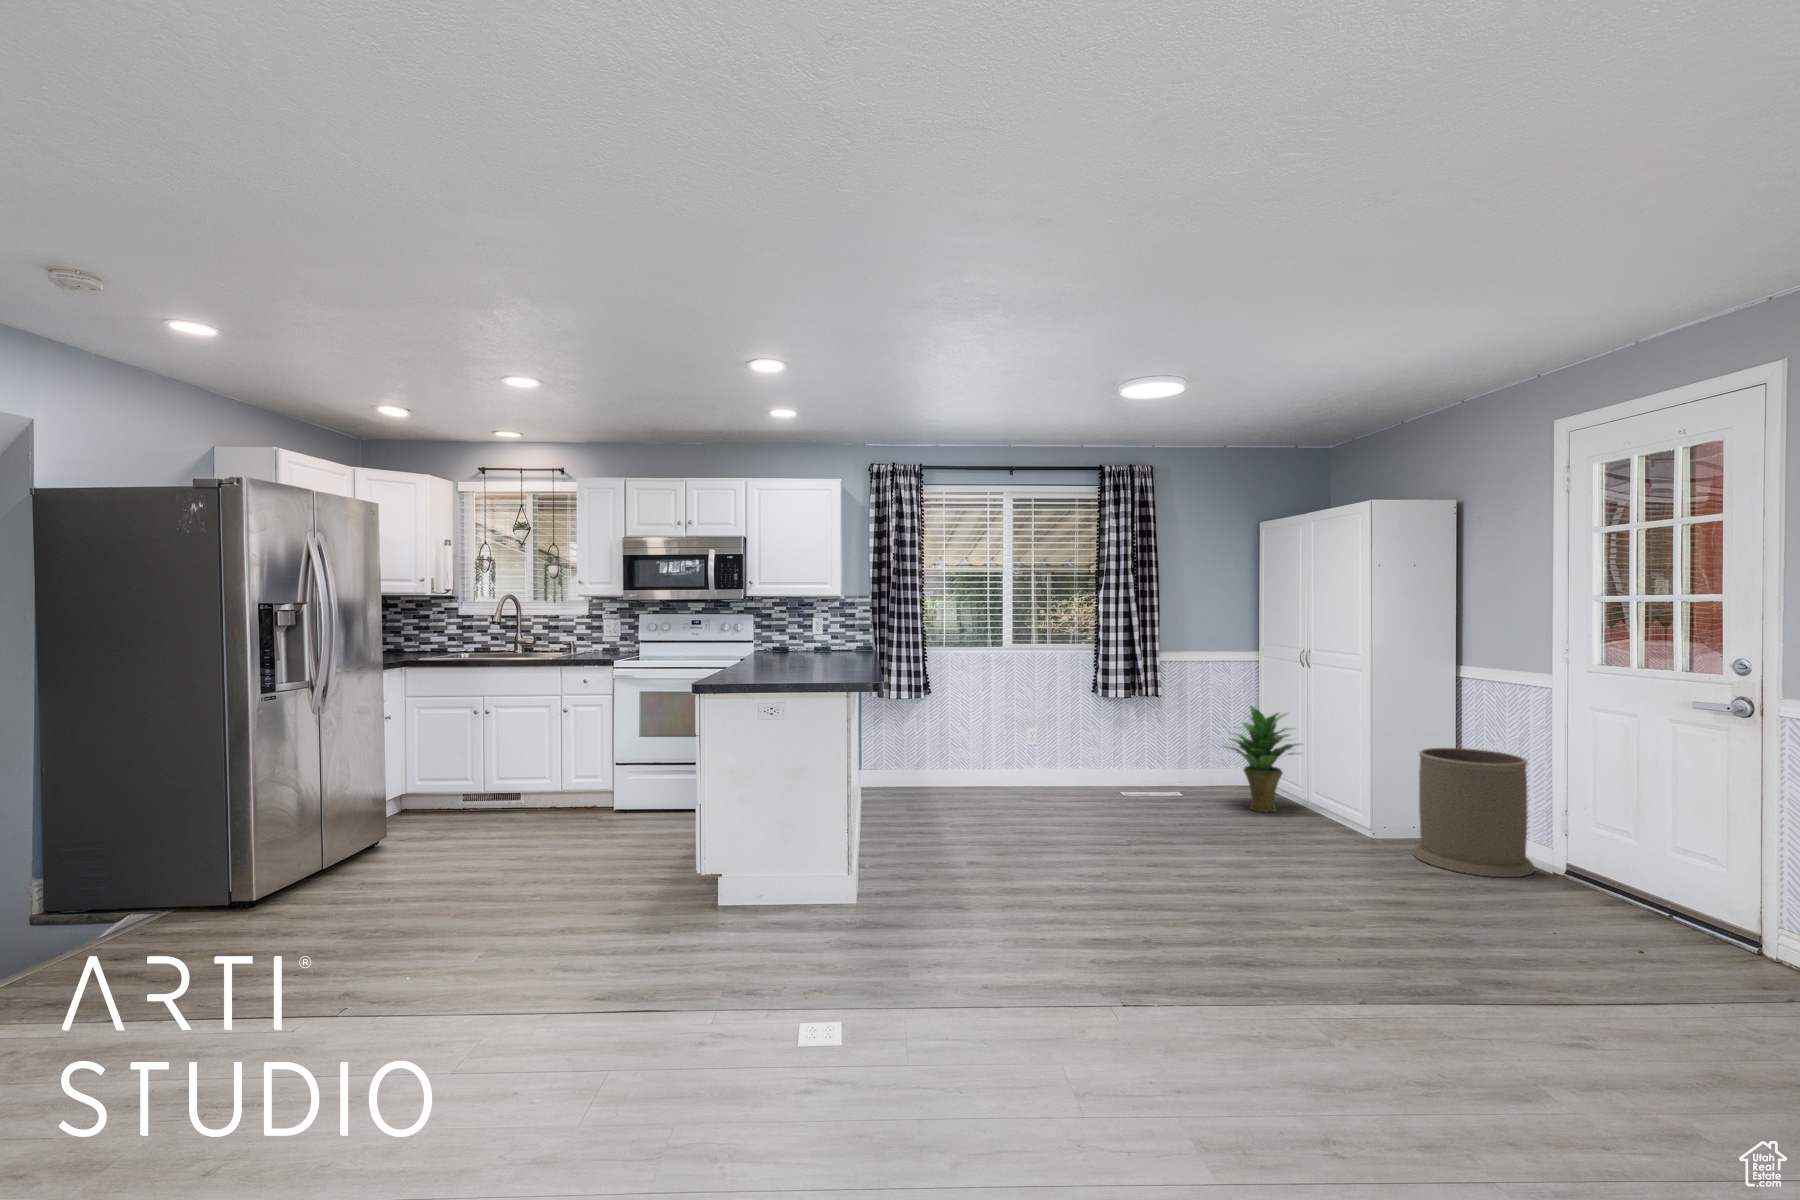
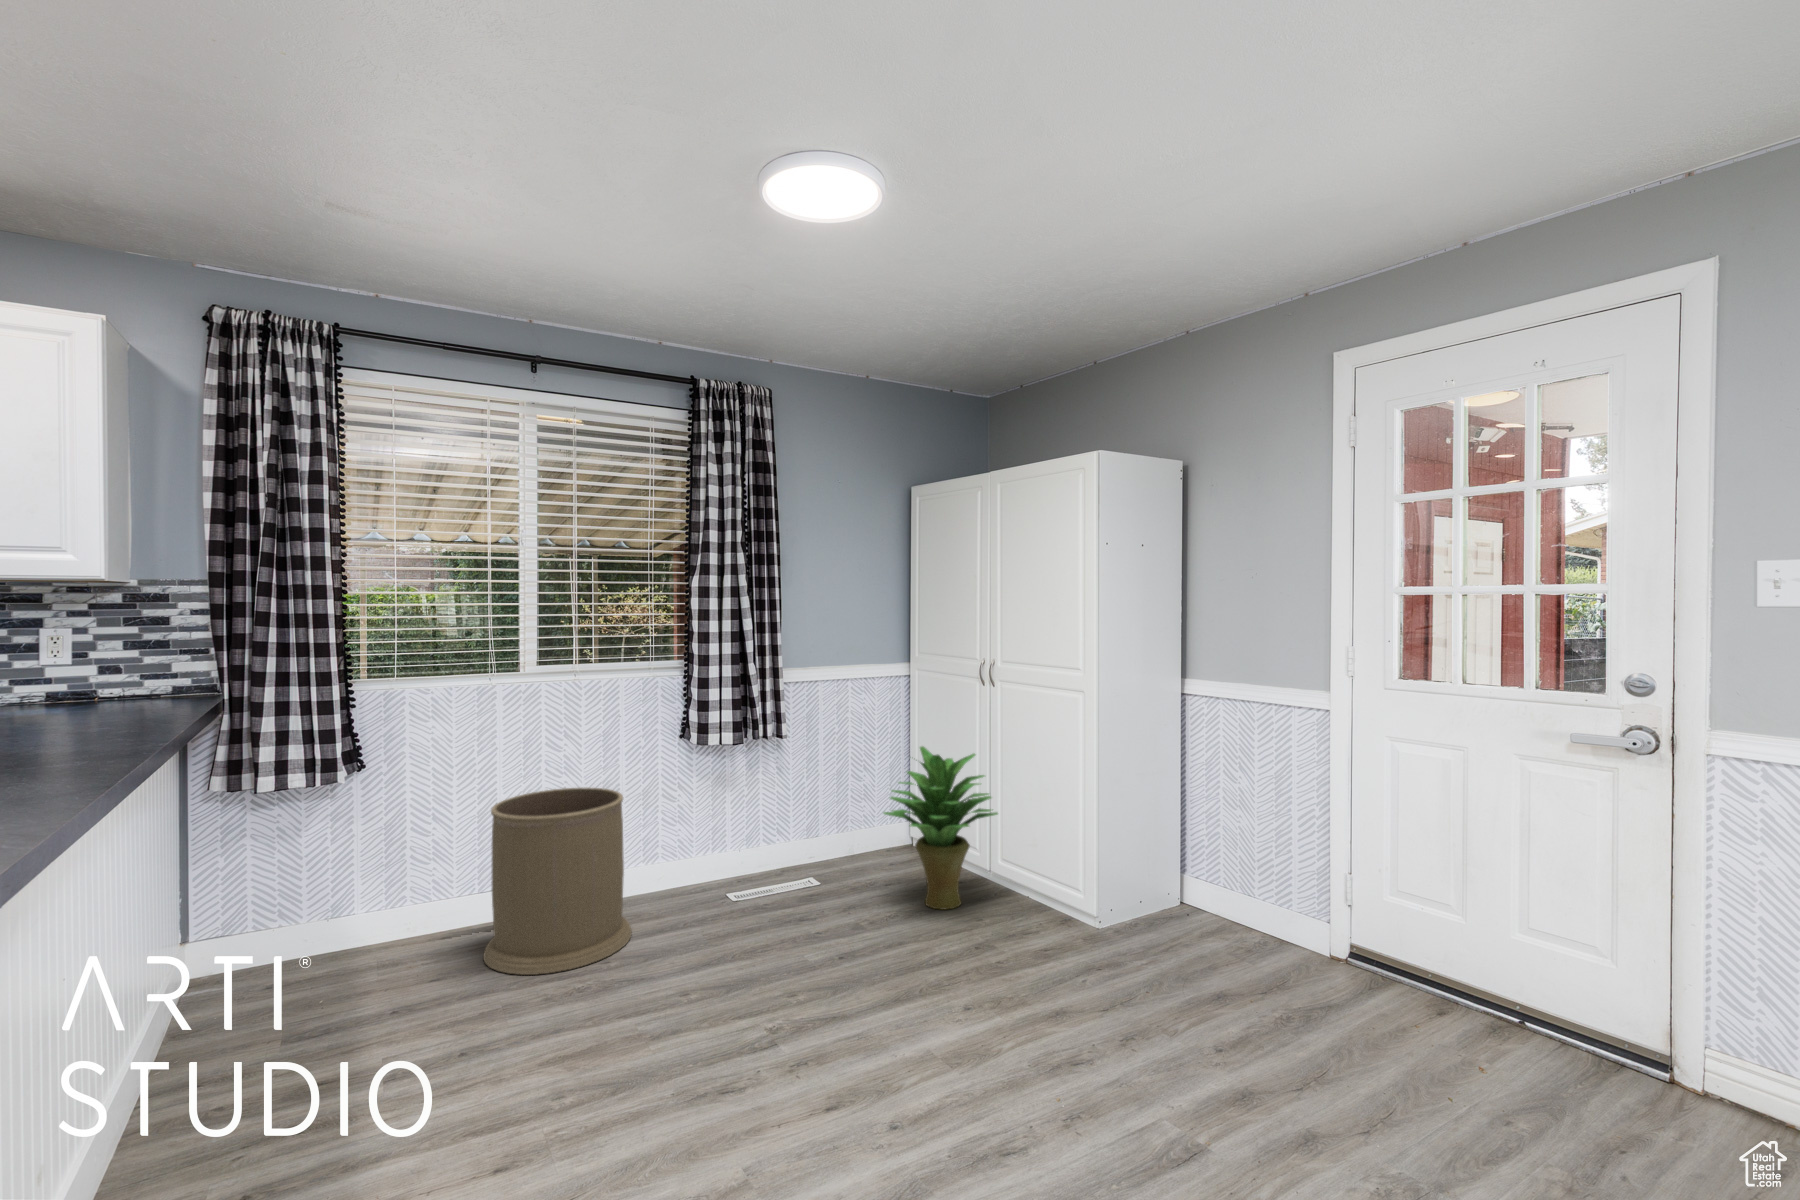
trash can: present [1413,748,1534,877] -> present [483,788,632,975]

